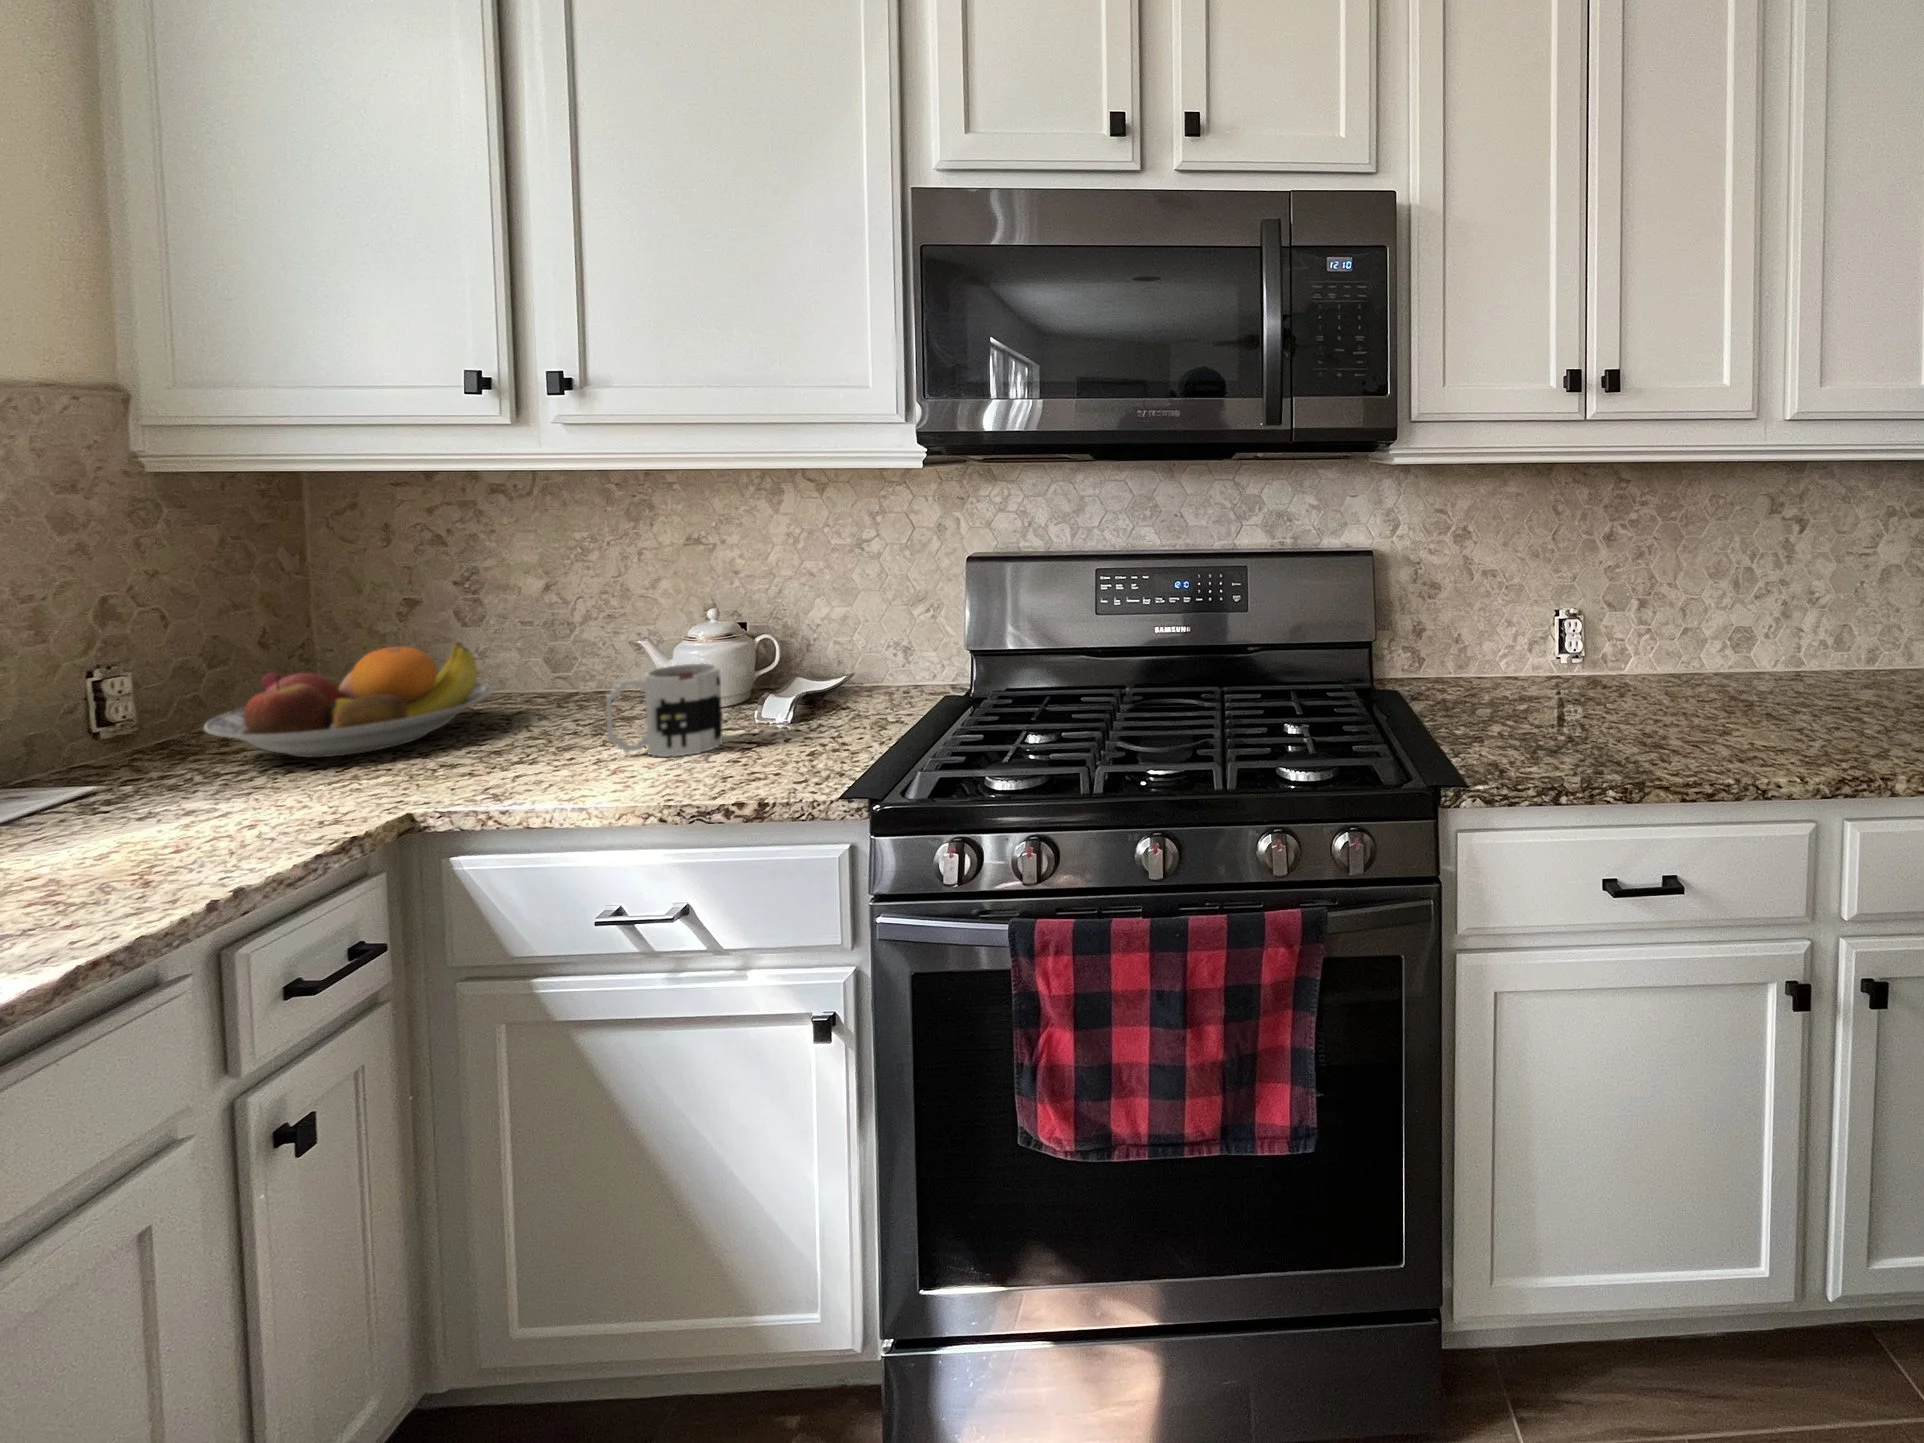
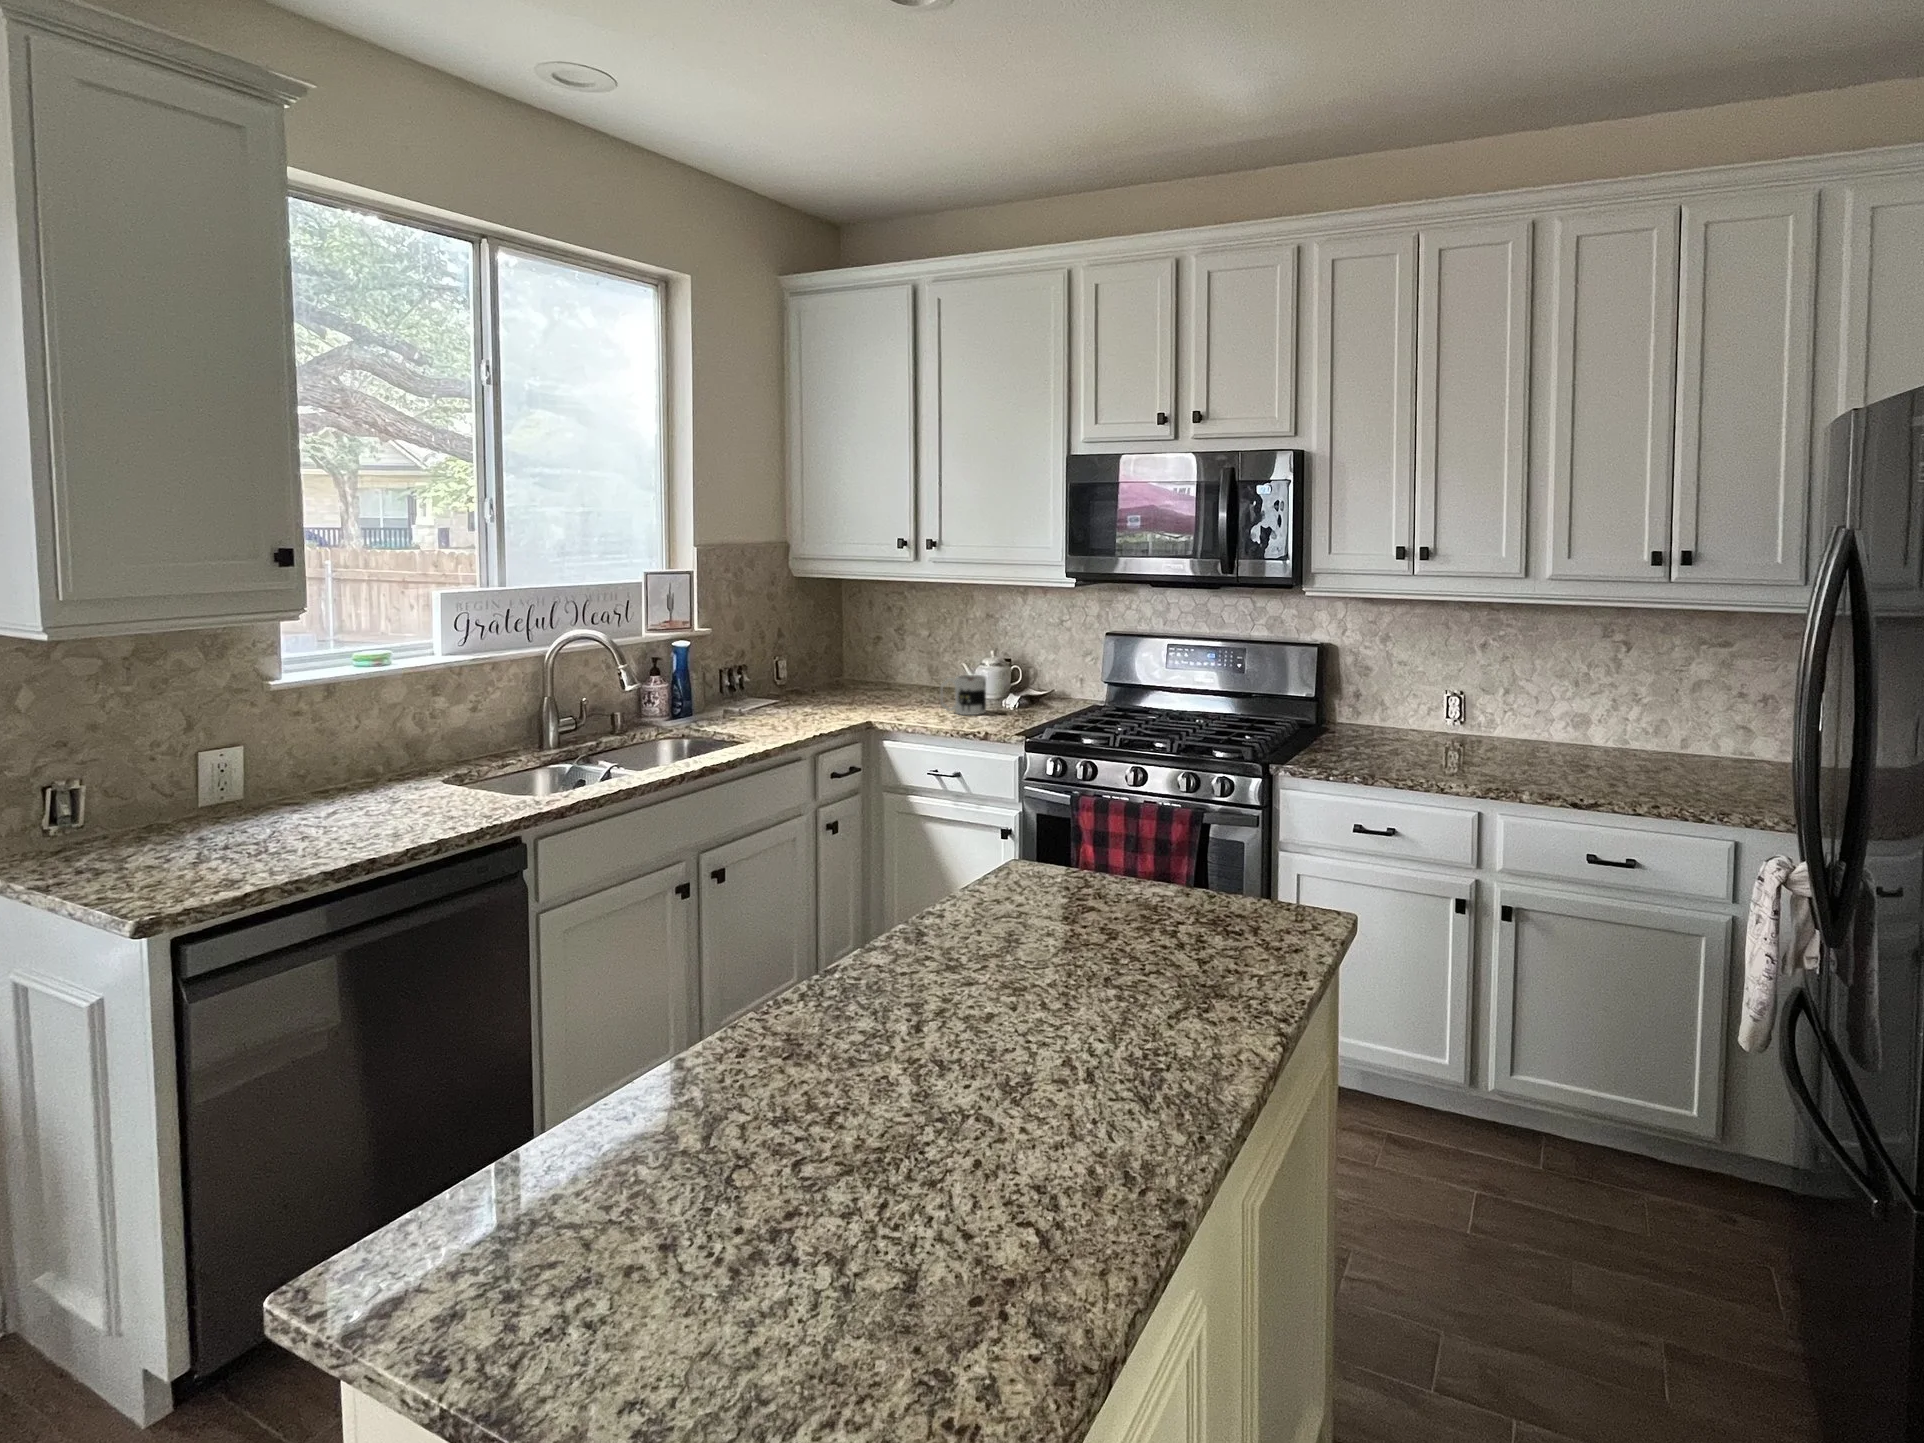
fruit bowl: present [204,642,492,757] -> none [807,657,904,701]

